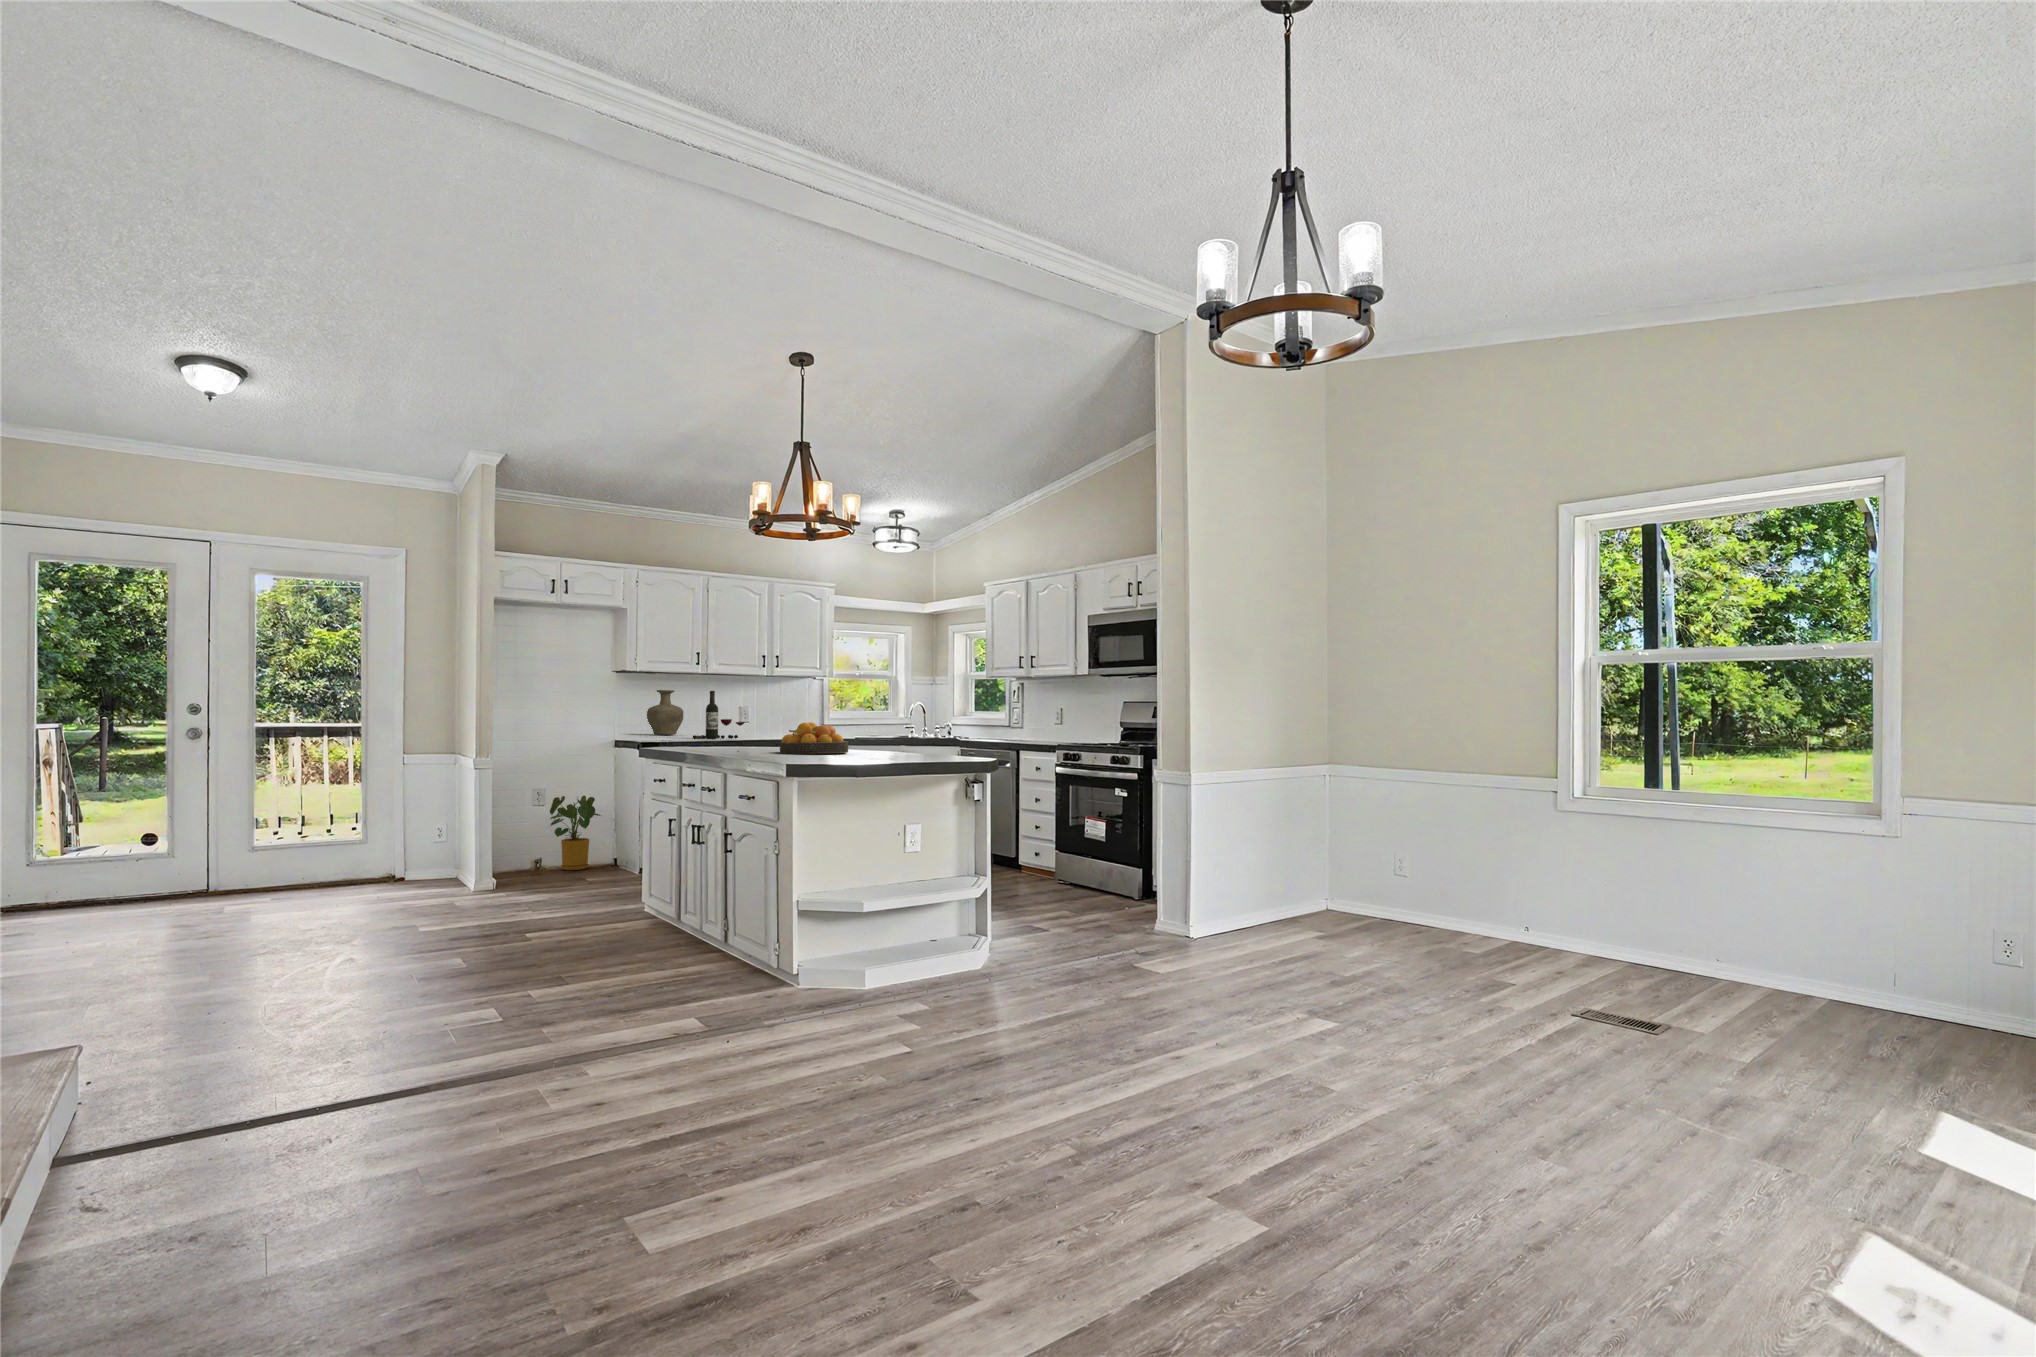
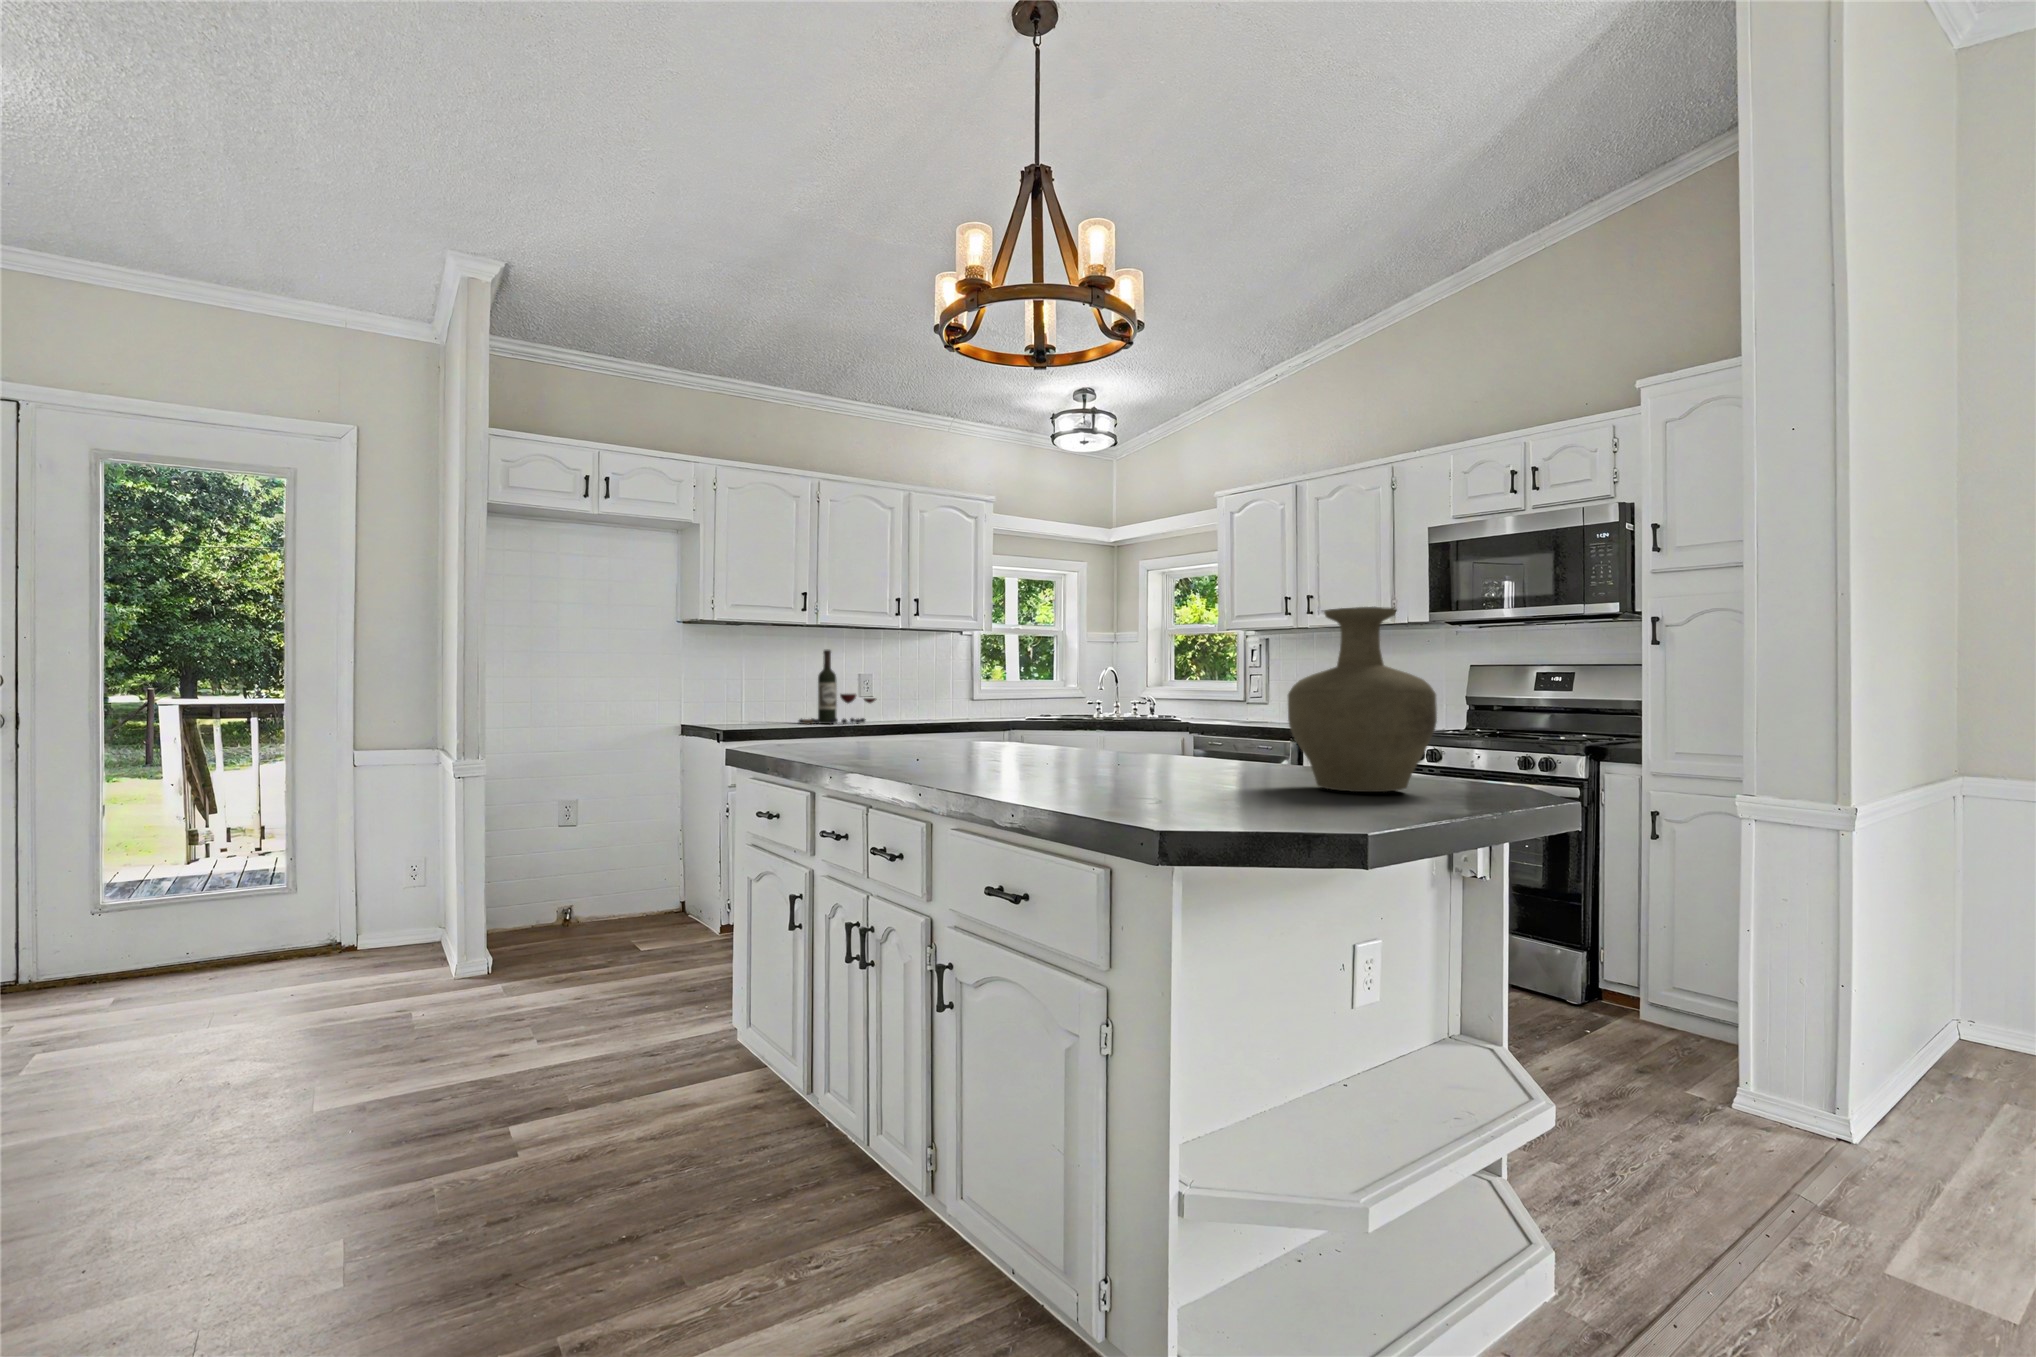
vase: present [647,690,683,735] -> present [1288,607,1437,792]
fruit bowl: present [780,722,848,754] -> none [1010,700,1149,767]
house plant: present [550,796,601,870] -> none [580,809,665,927]

